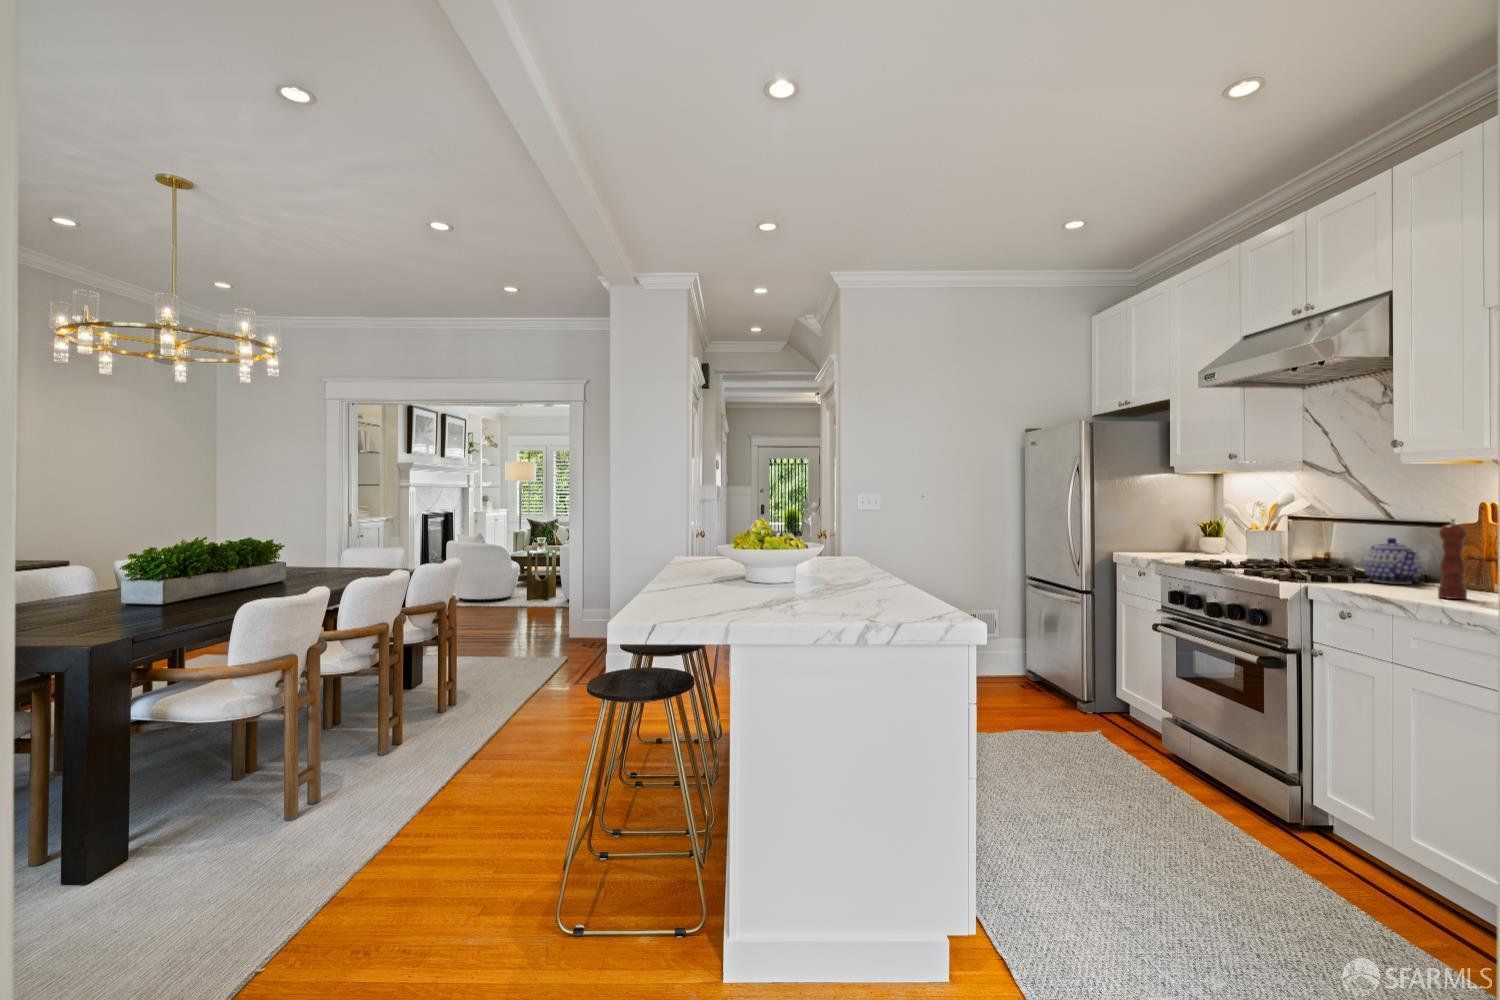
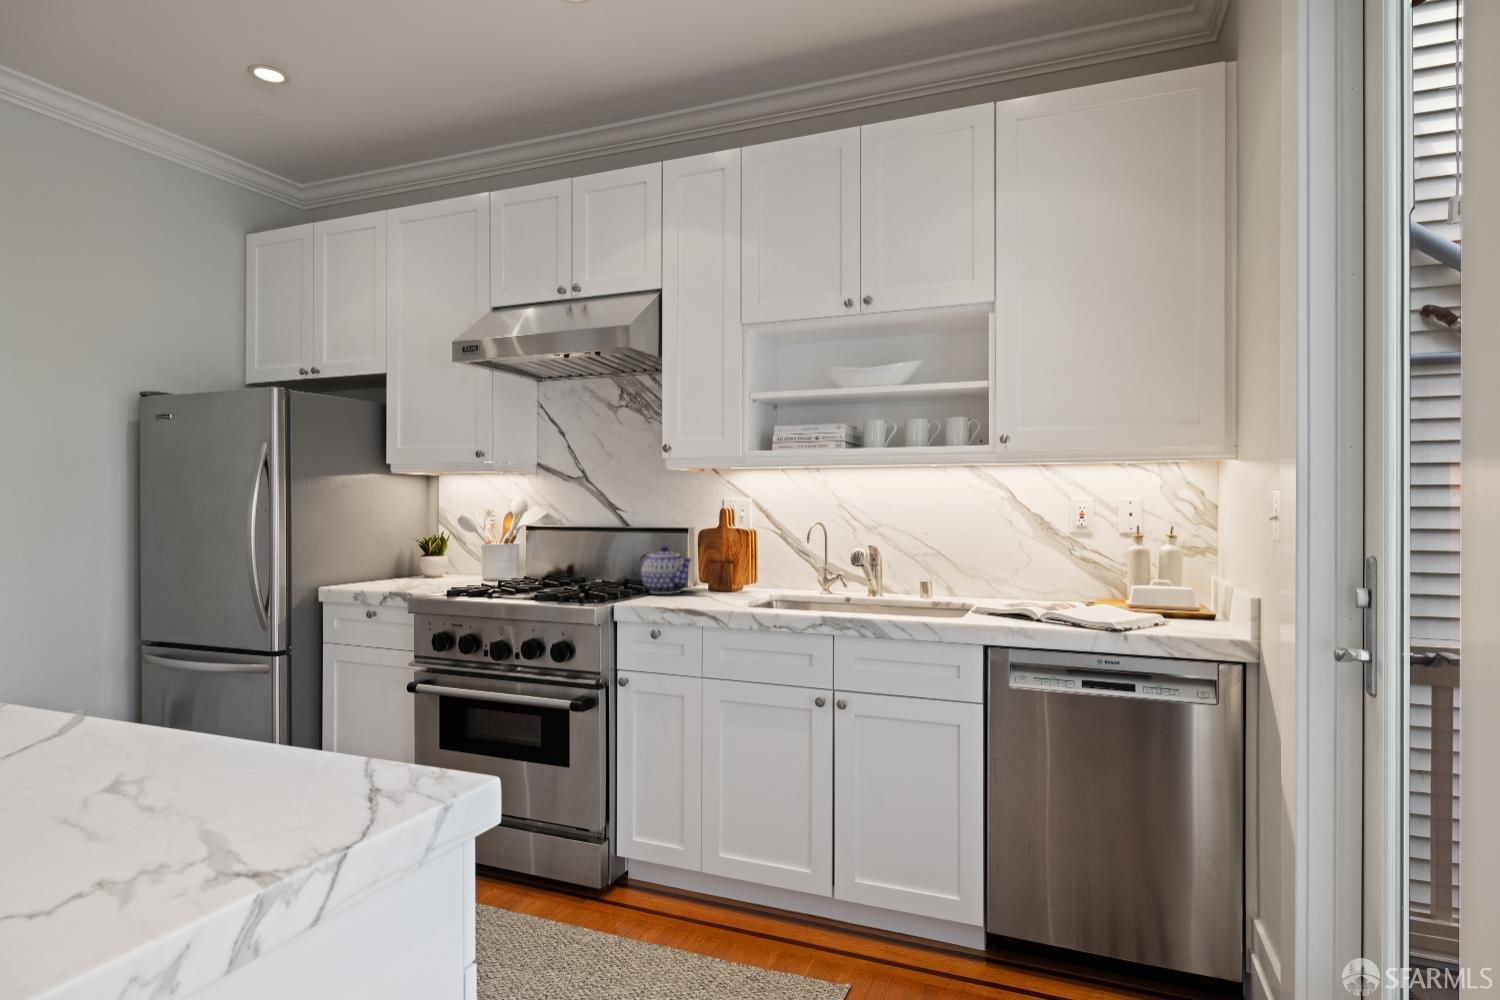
pepper mill: present [1438,519,1467,599] -> none [731,524,753,604]

